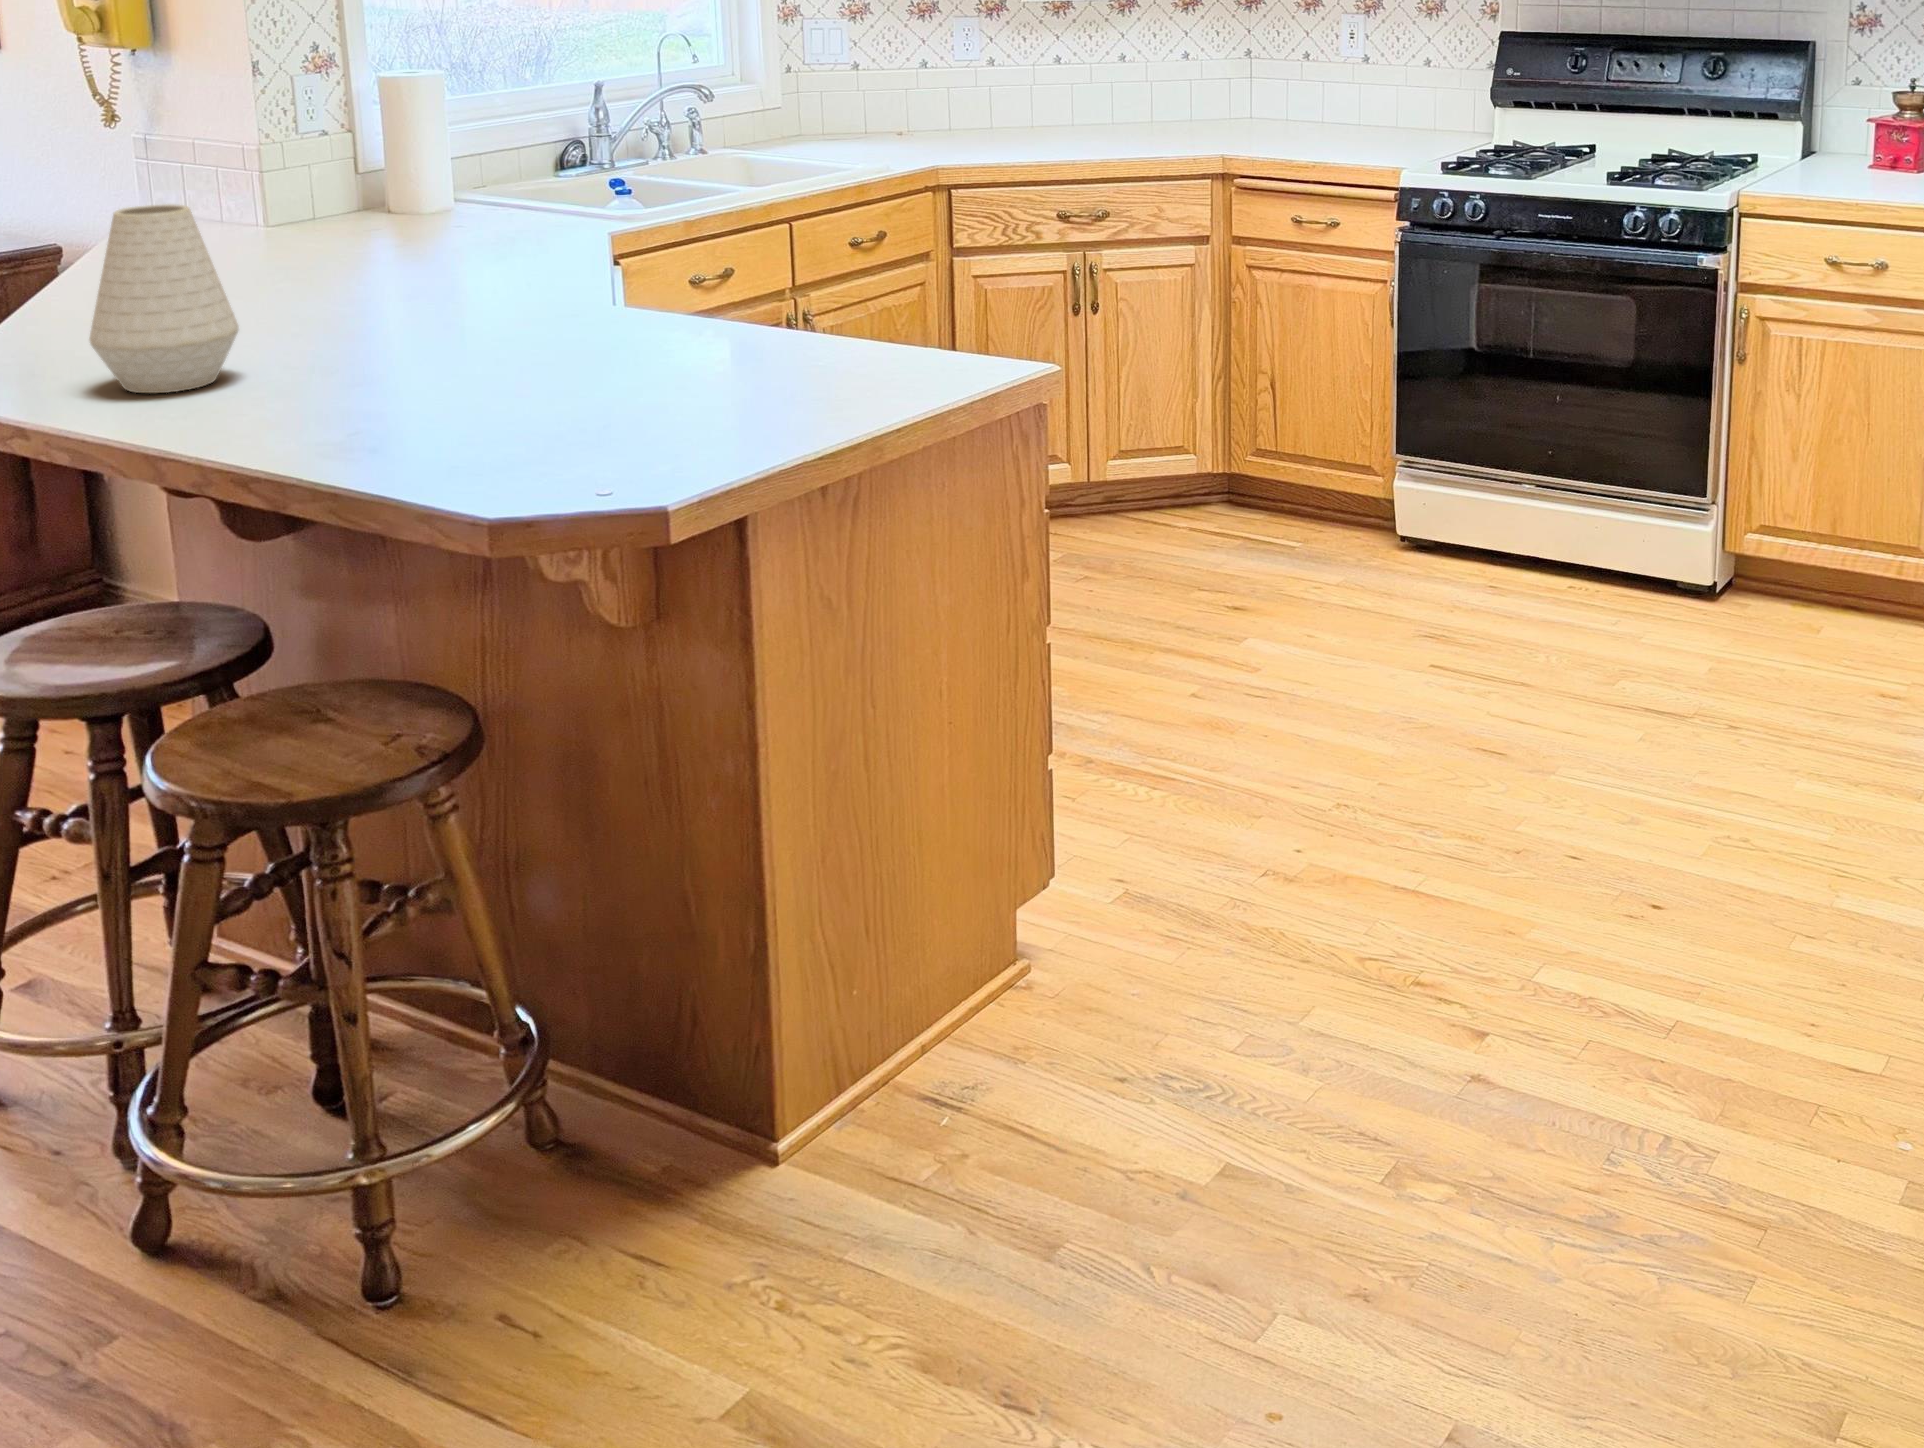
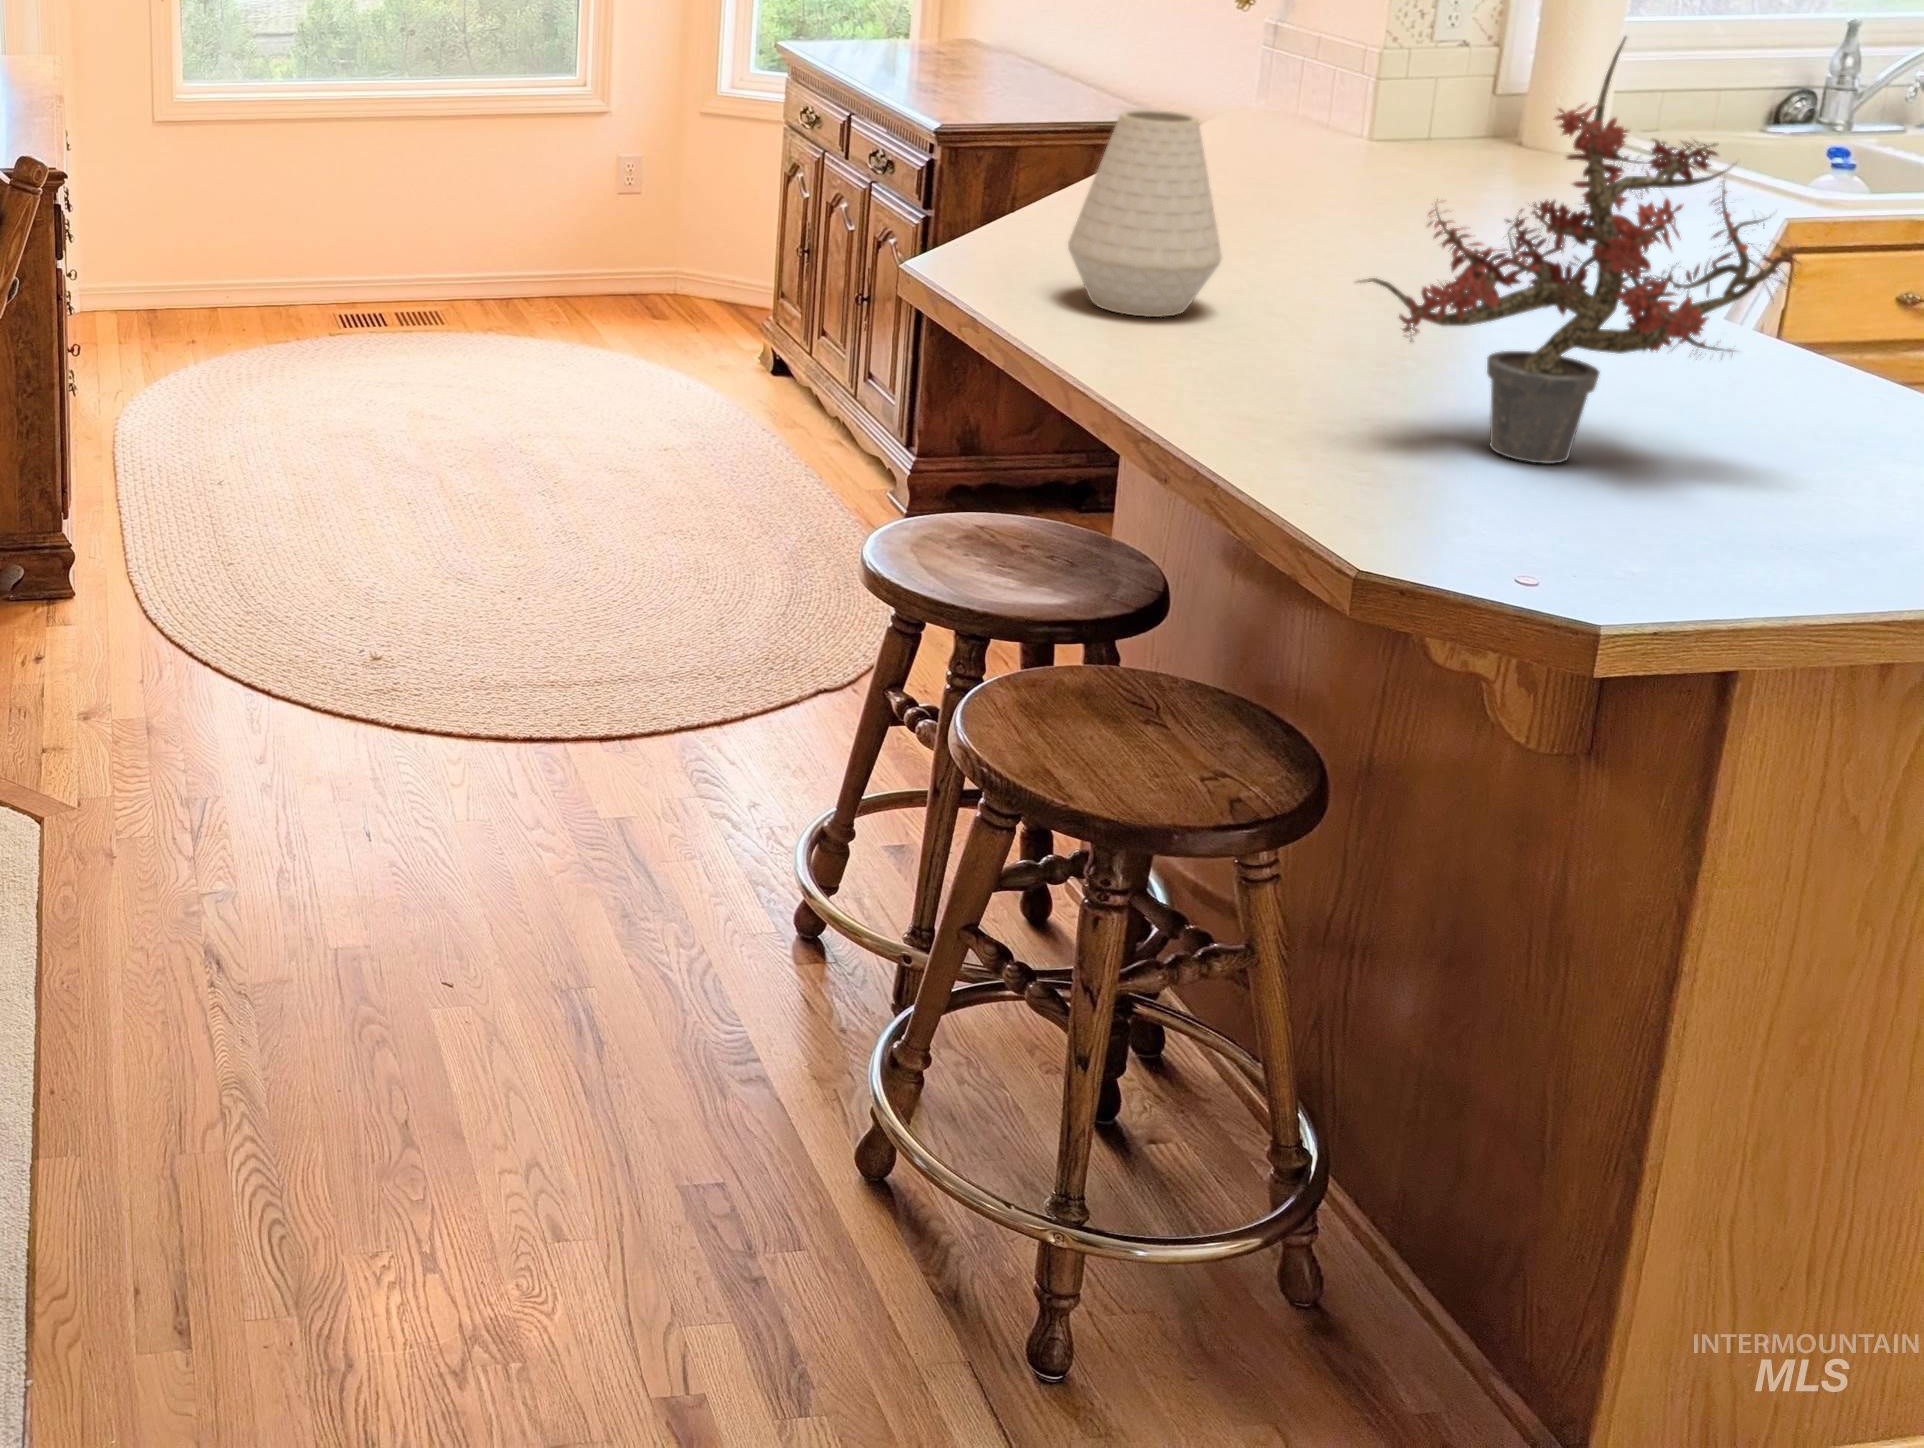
potted plant: none [400,82,699,417] -> present [1358,37,1802,464]

